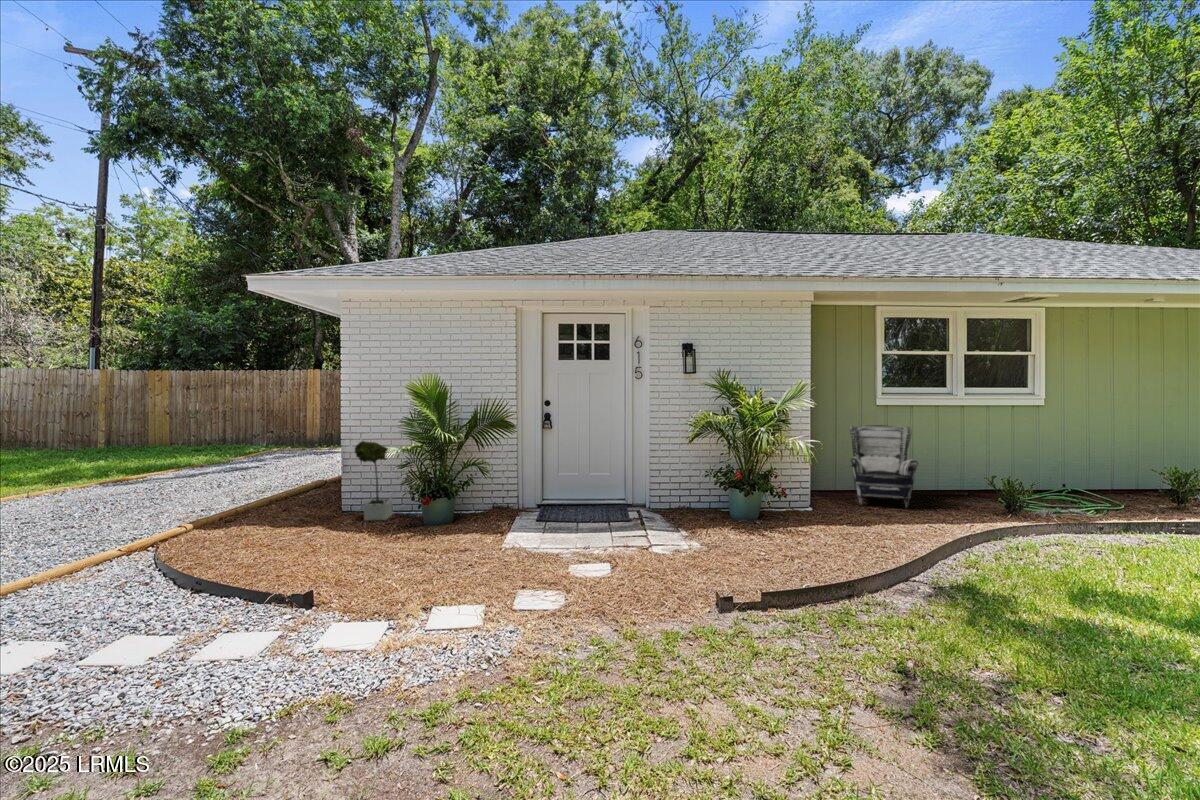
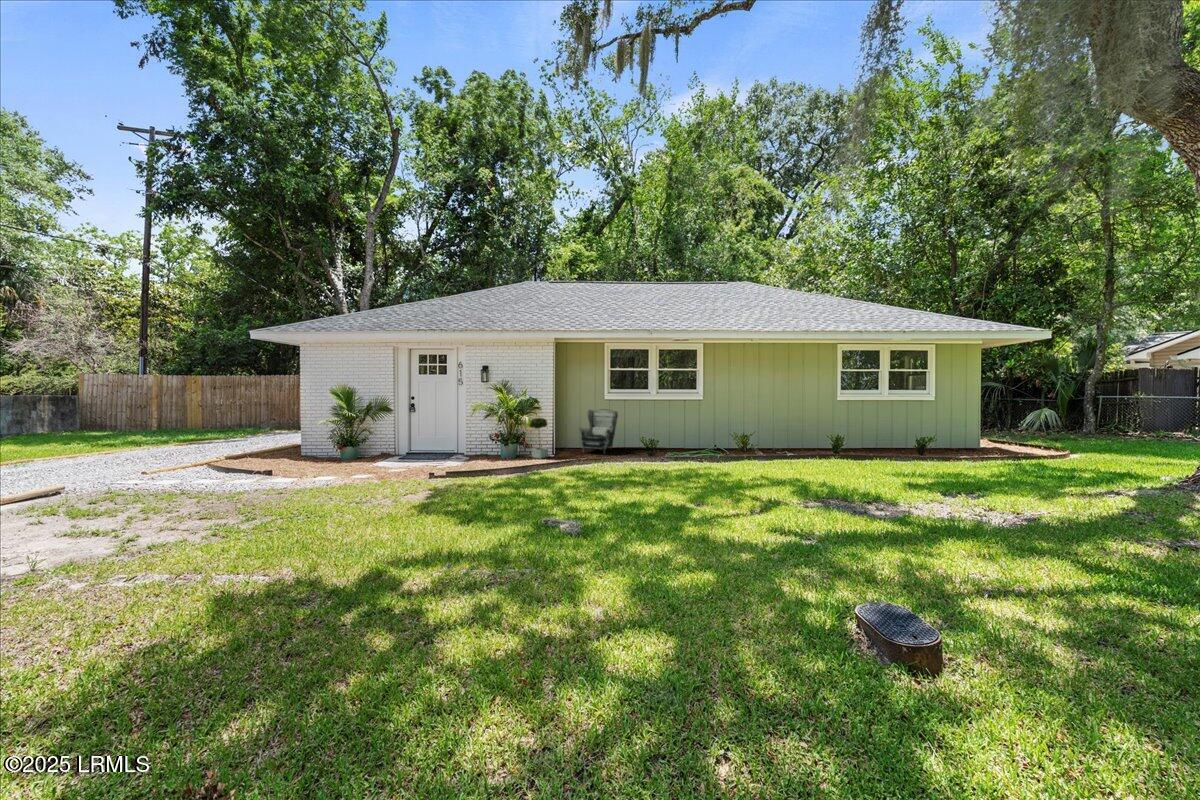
potted tree: present [355,441,392,521] -> present [530,417,548,458]

